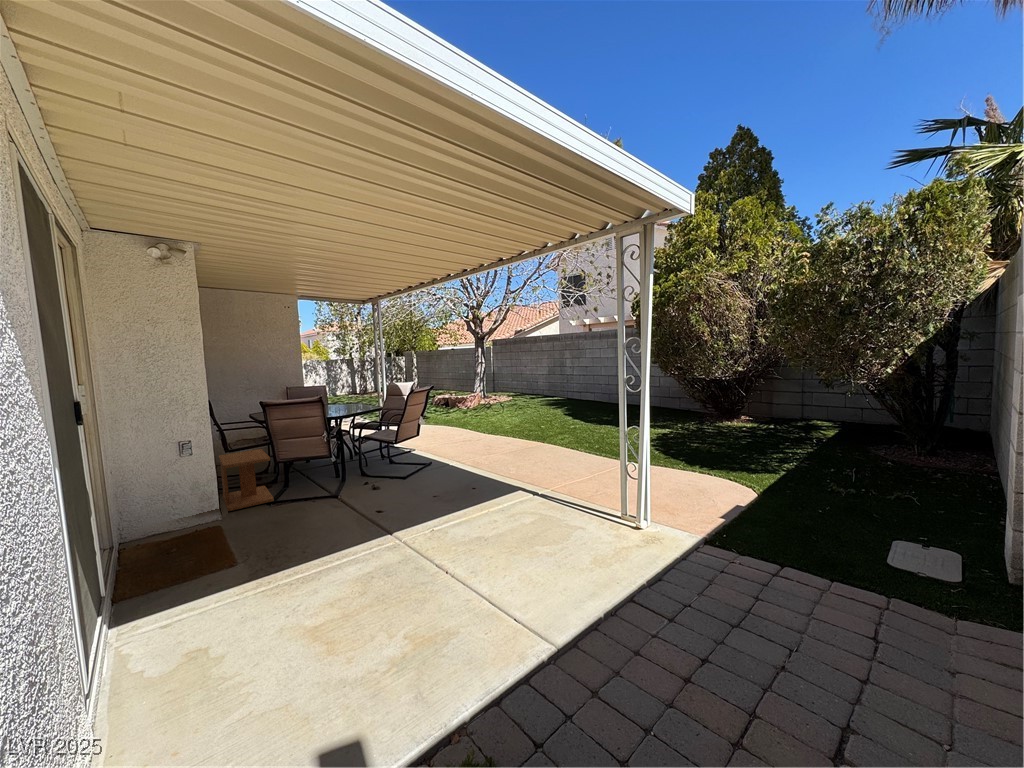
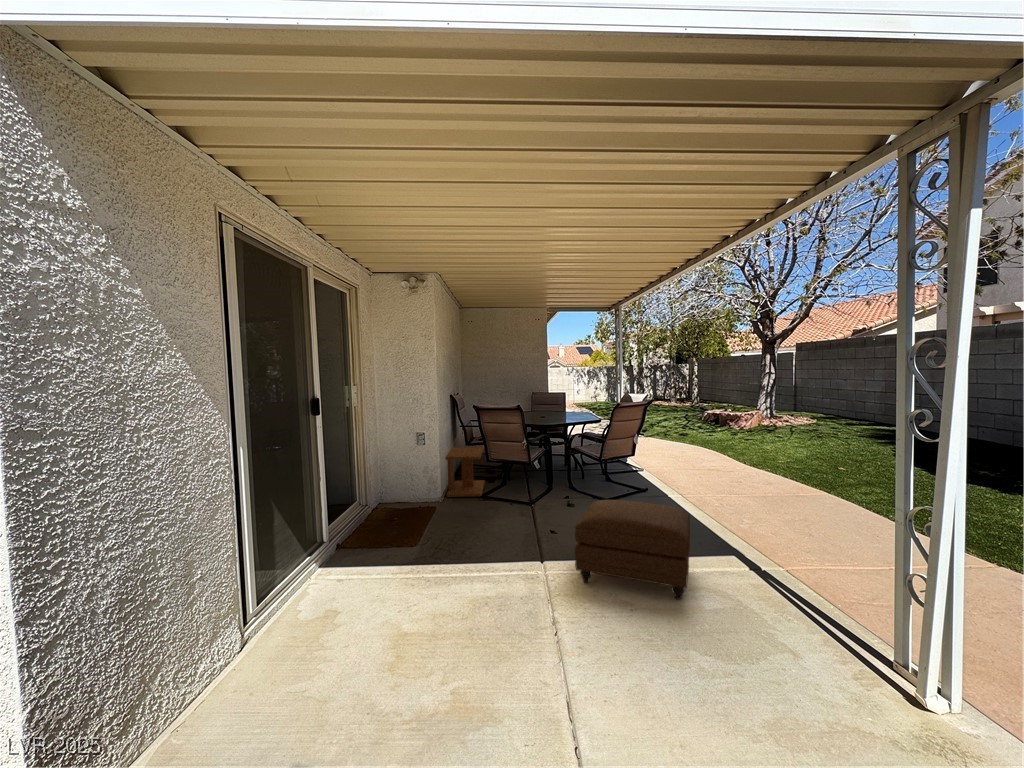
ottoman: none [424,462,515,537] -> present [575,500,690,599]

